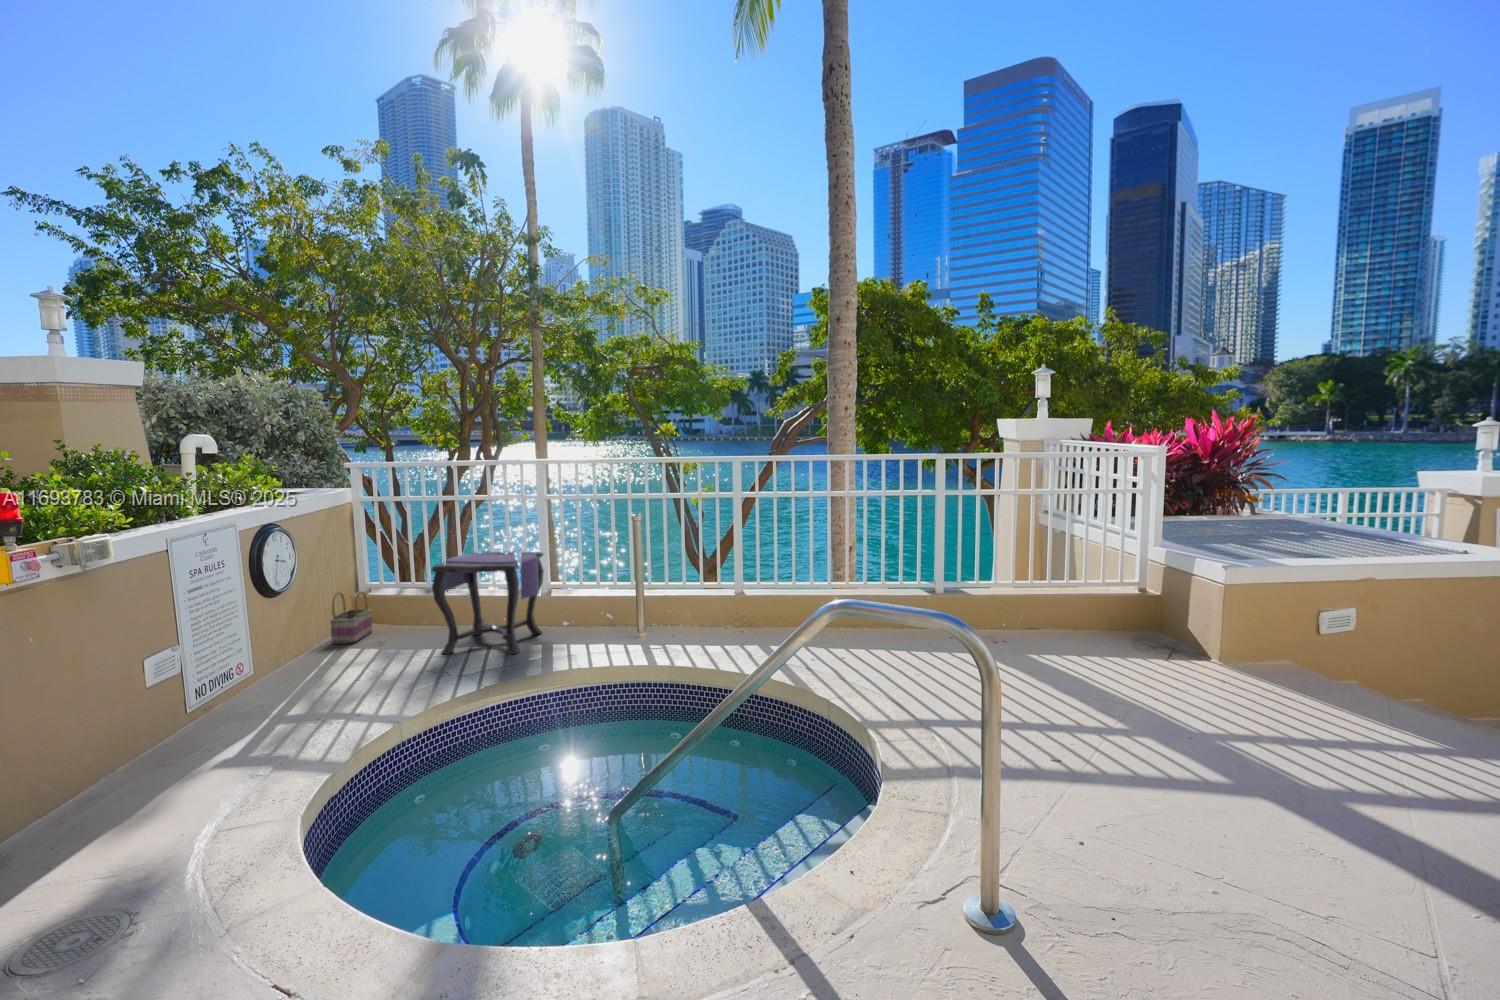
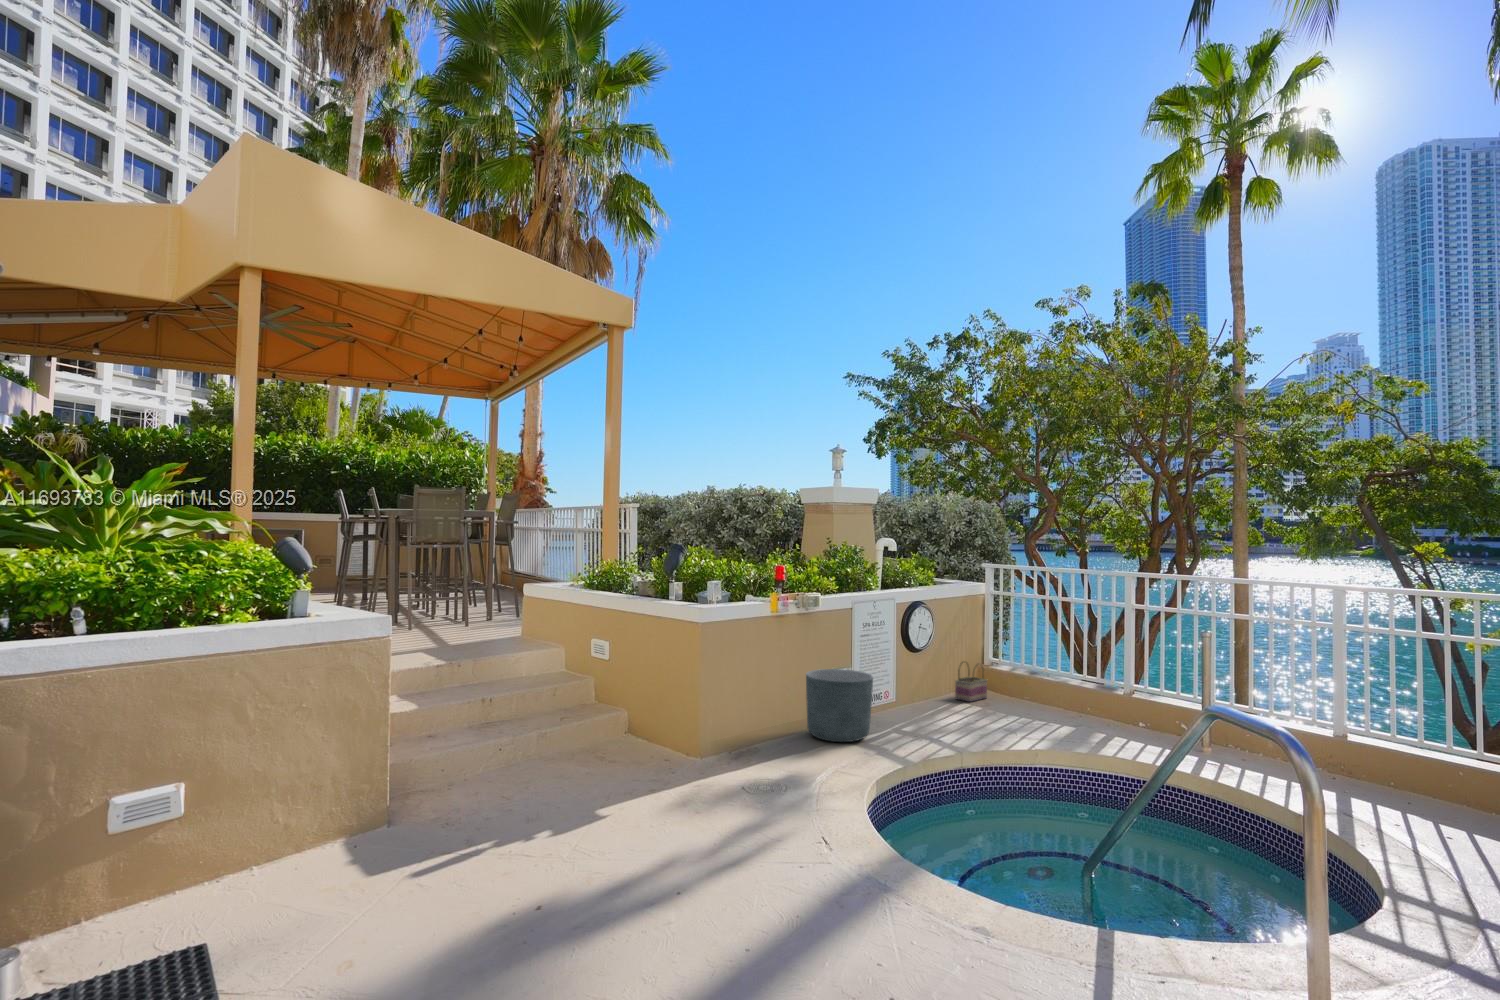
side table: present [432,552,544,654] -> none [1018,646,1124,739]
planter: none [98,650,244,782] -> present [806,669,873,742]

